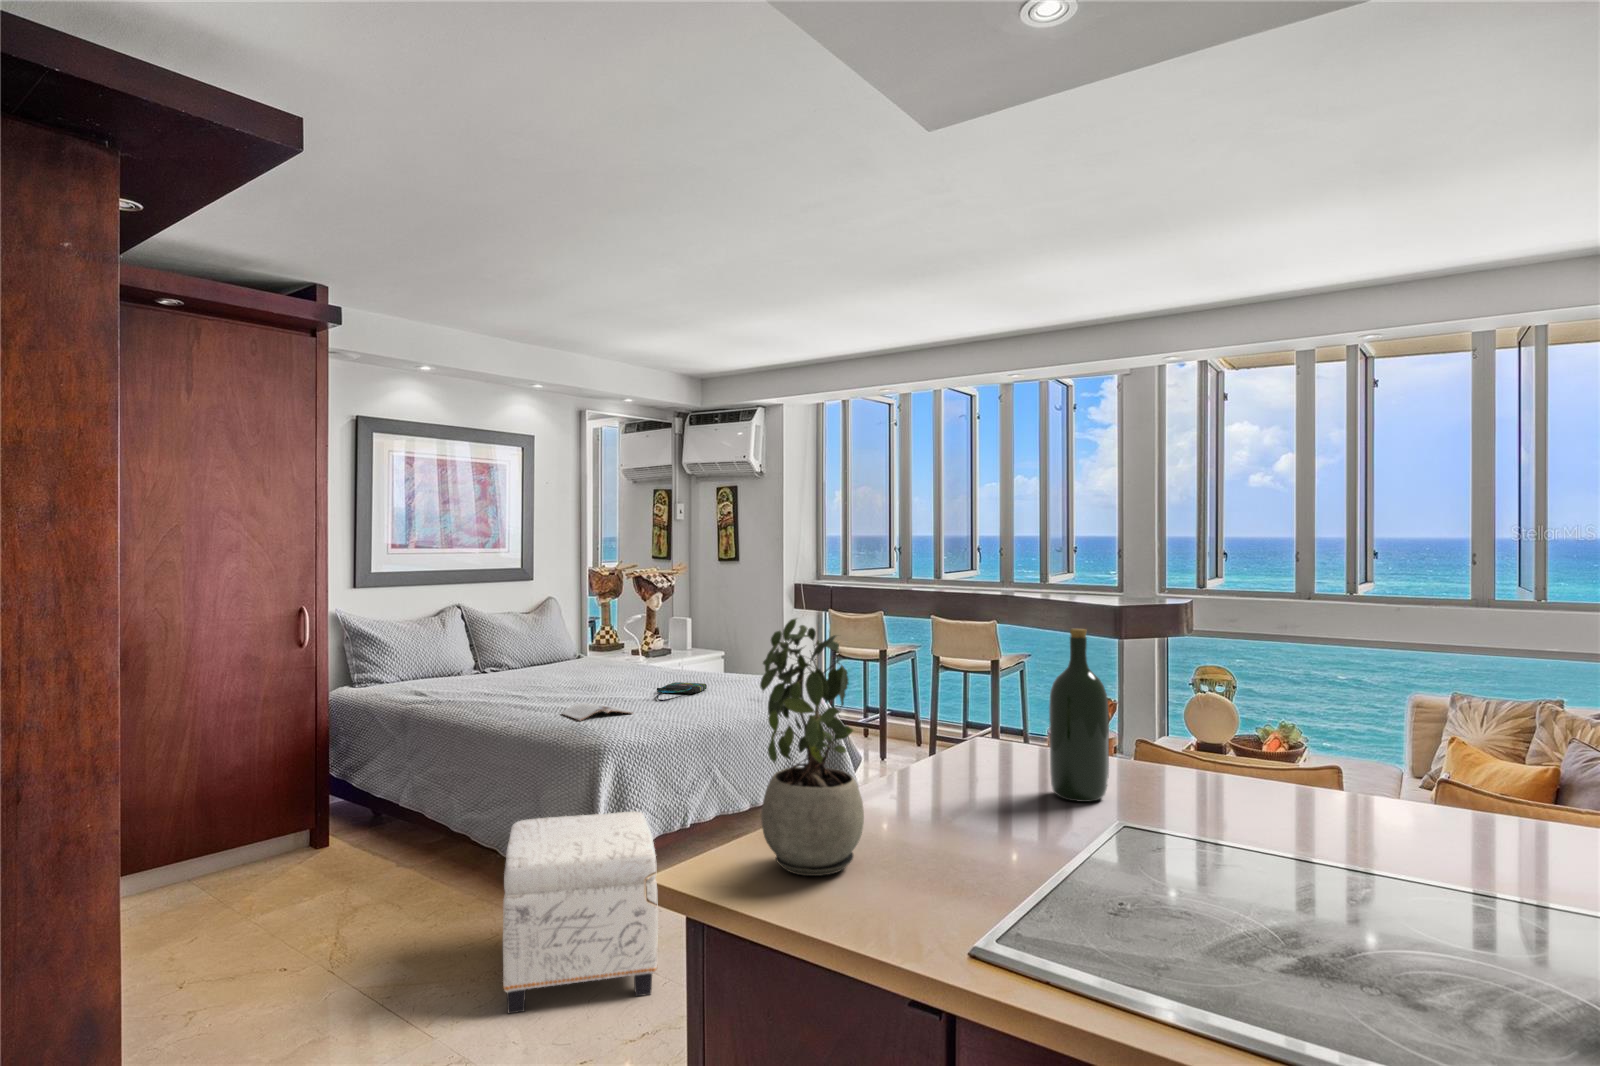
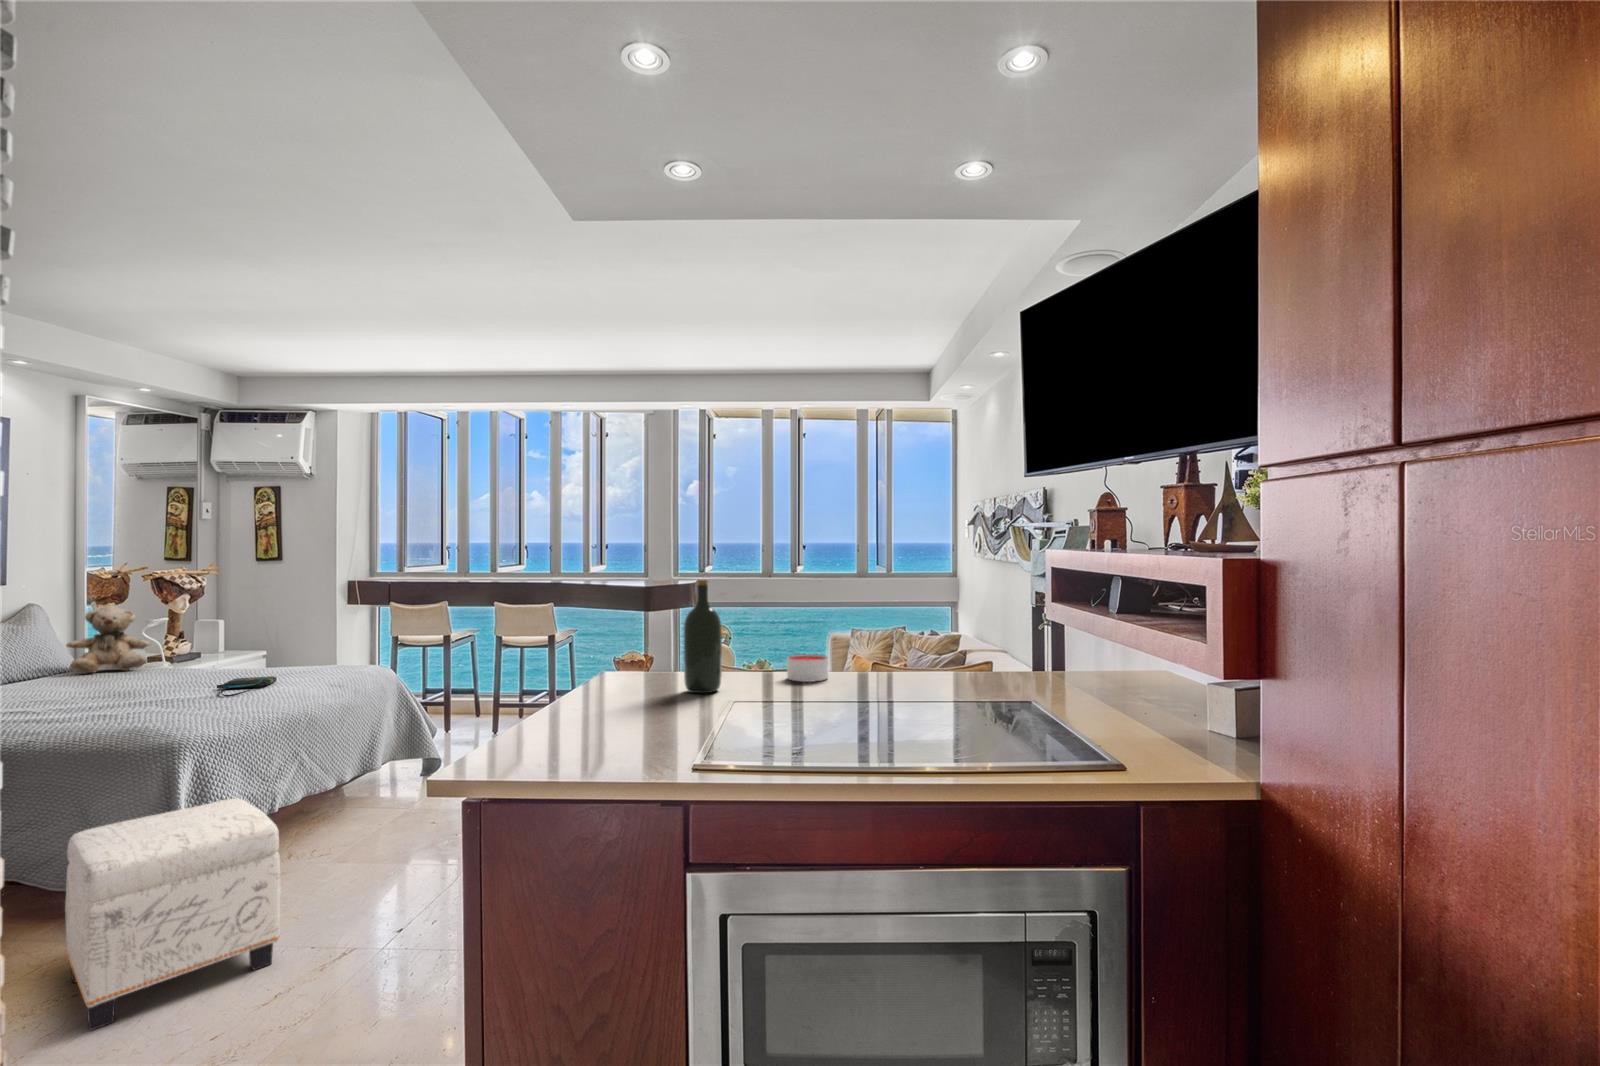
teddy bear: none [568,602,627,664] -> present [66,606,151,674]
potted plant: present [760,619,864,876] -> none [523,567,608,753]
magazine: present [561,703,633,721] -> none [101,706,202,724]
candle: none [1232,756,1308,808] -> present [787,654,828,682]

